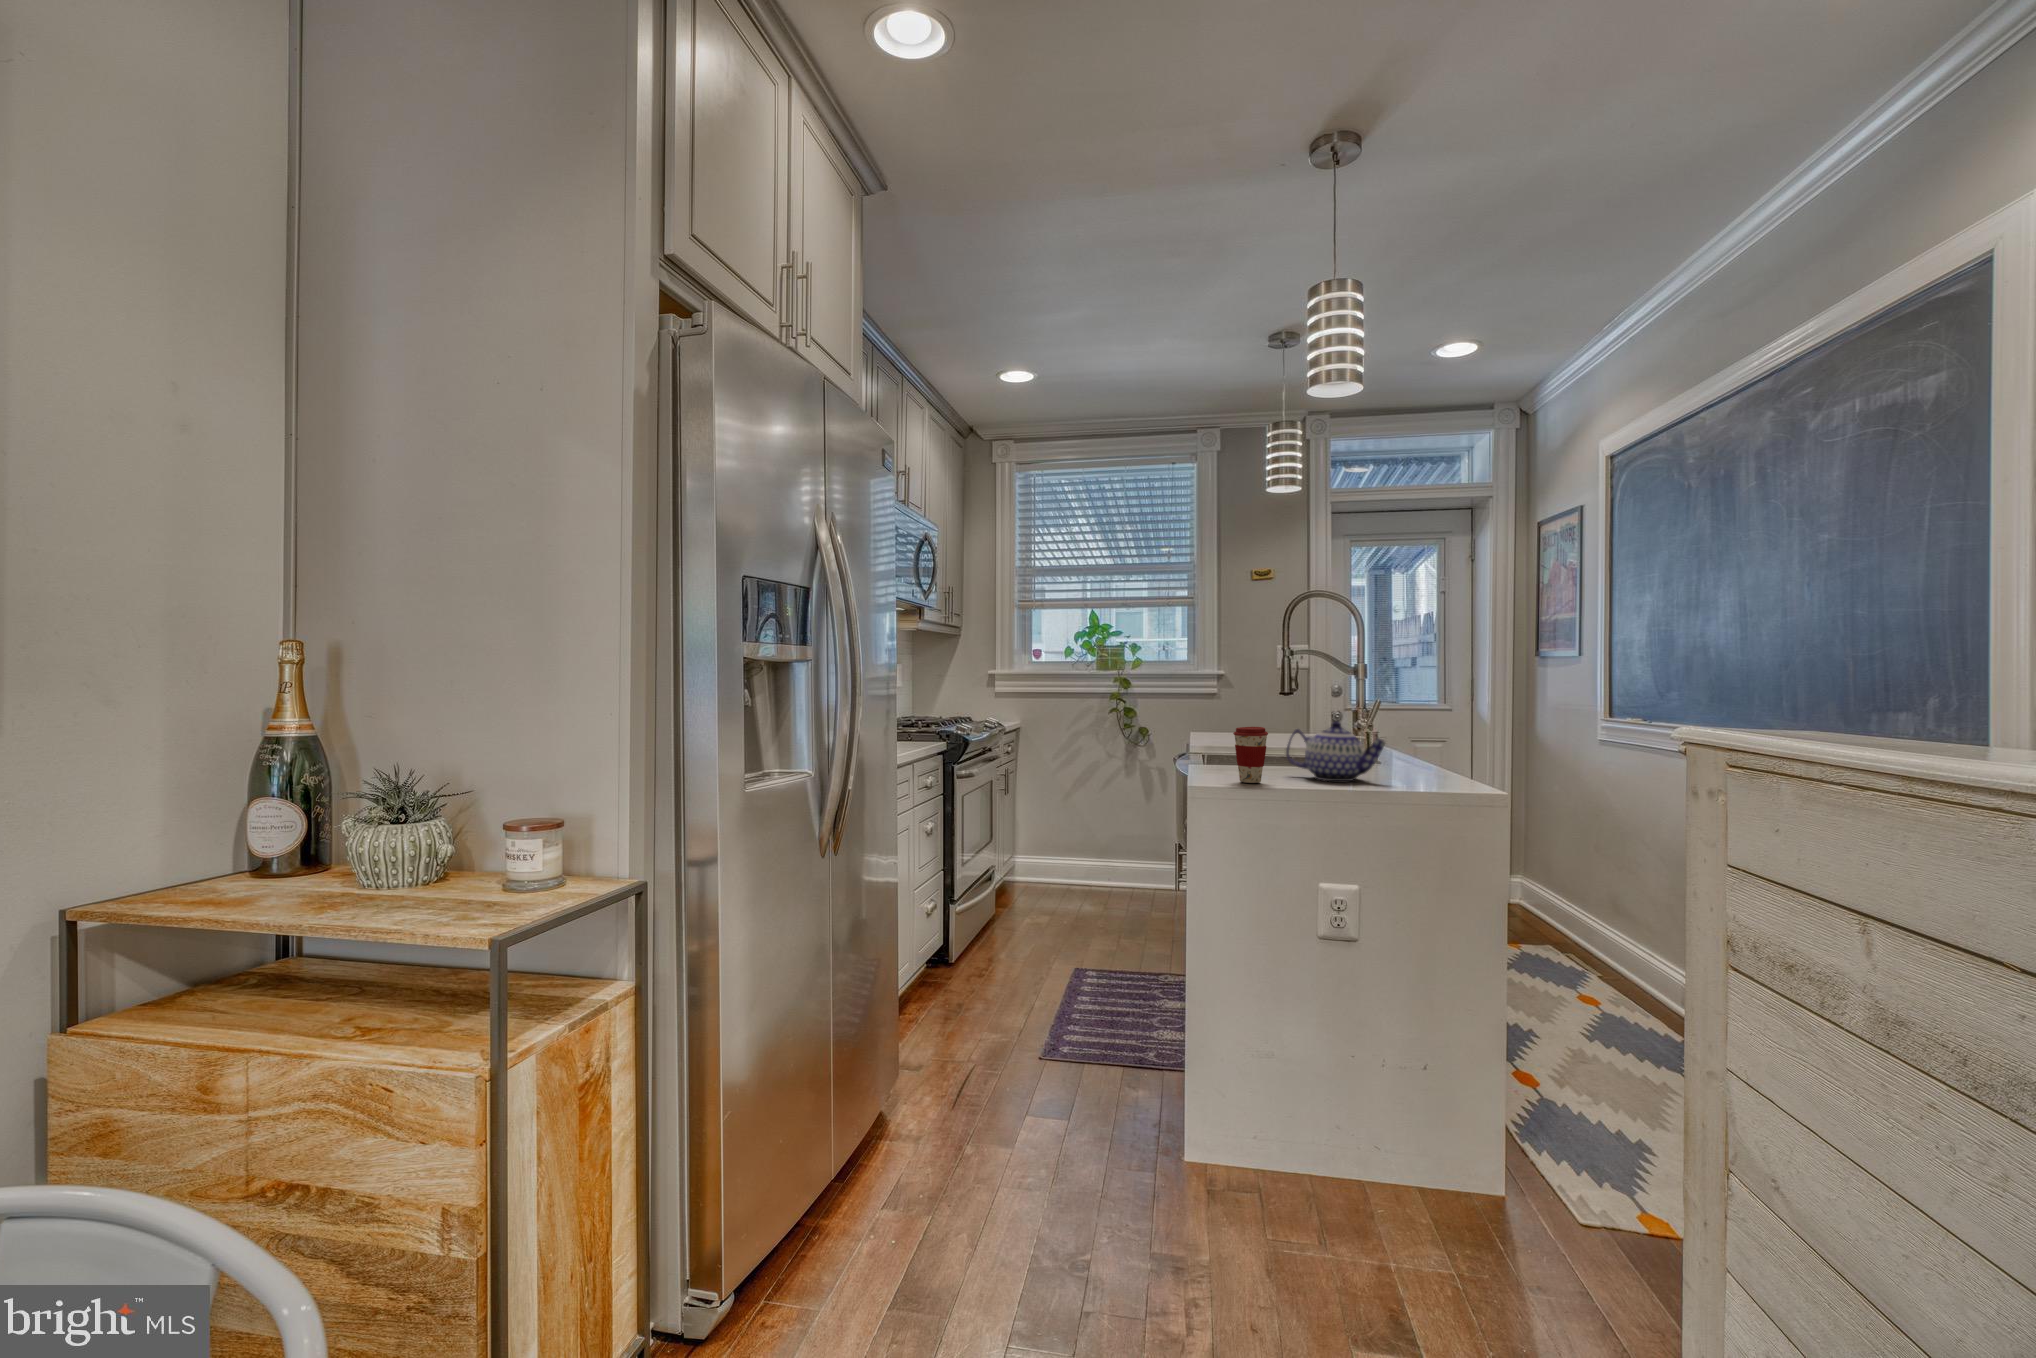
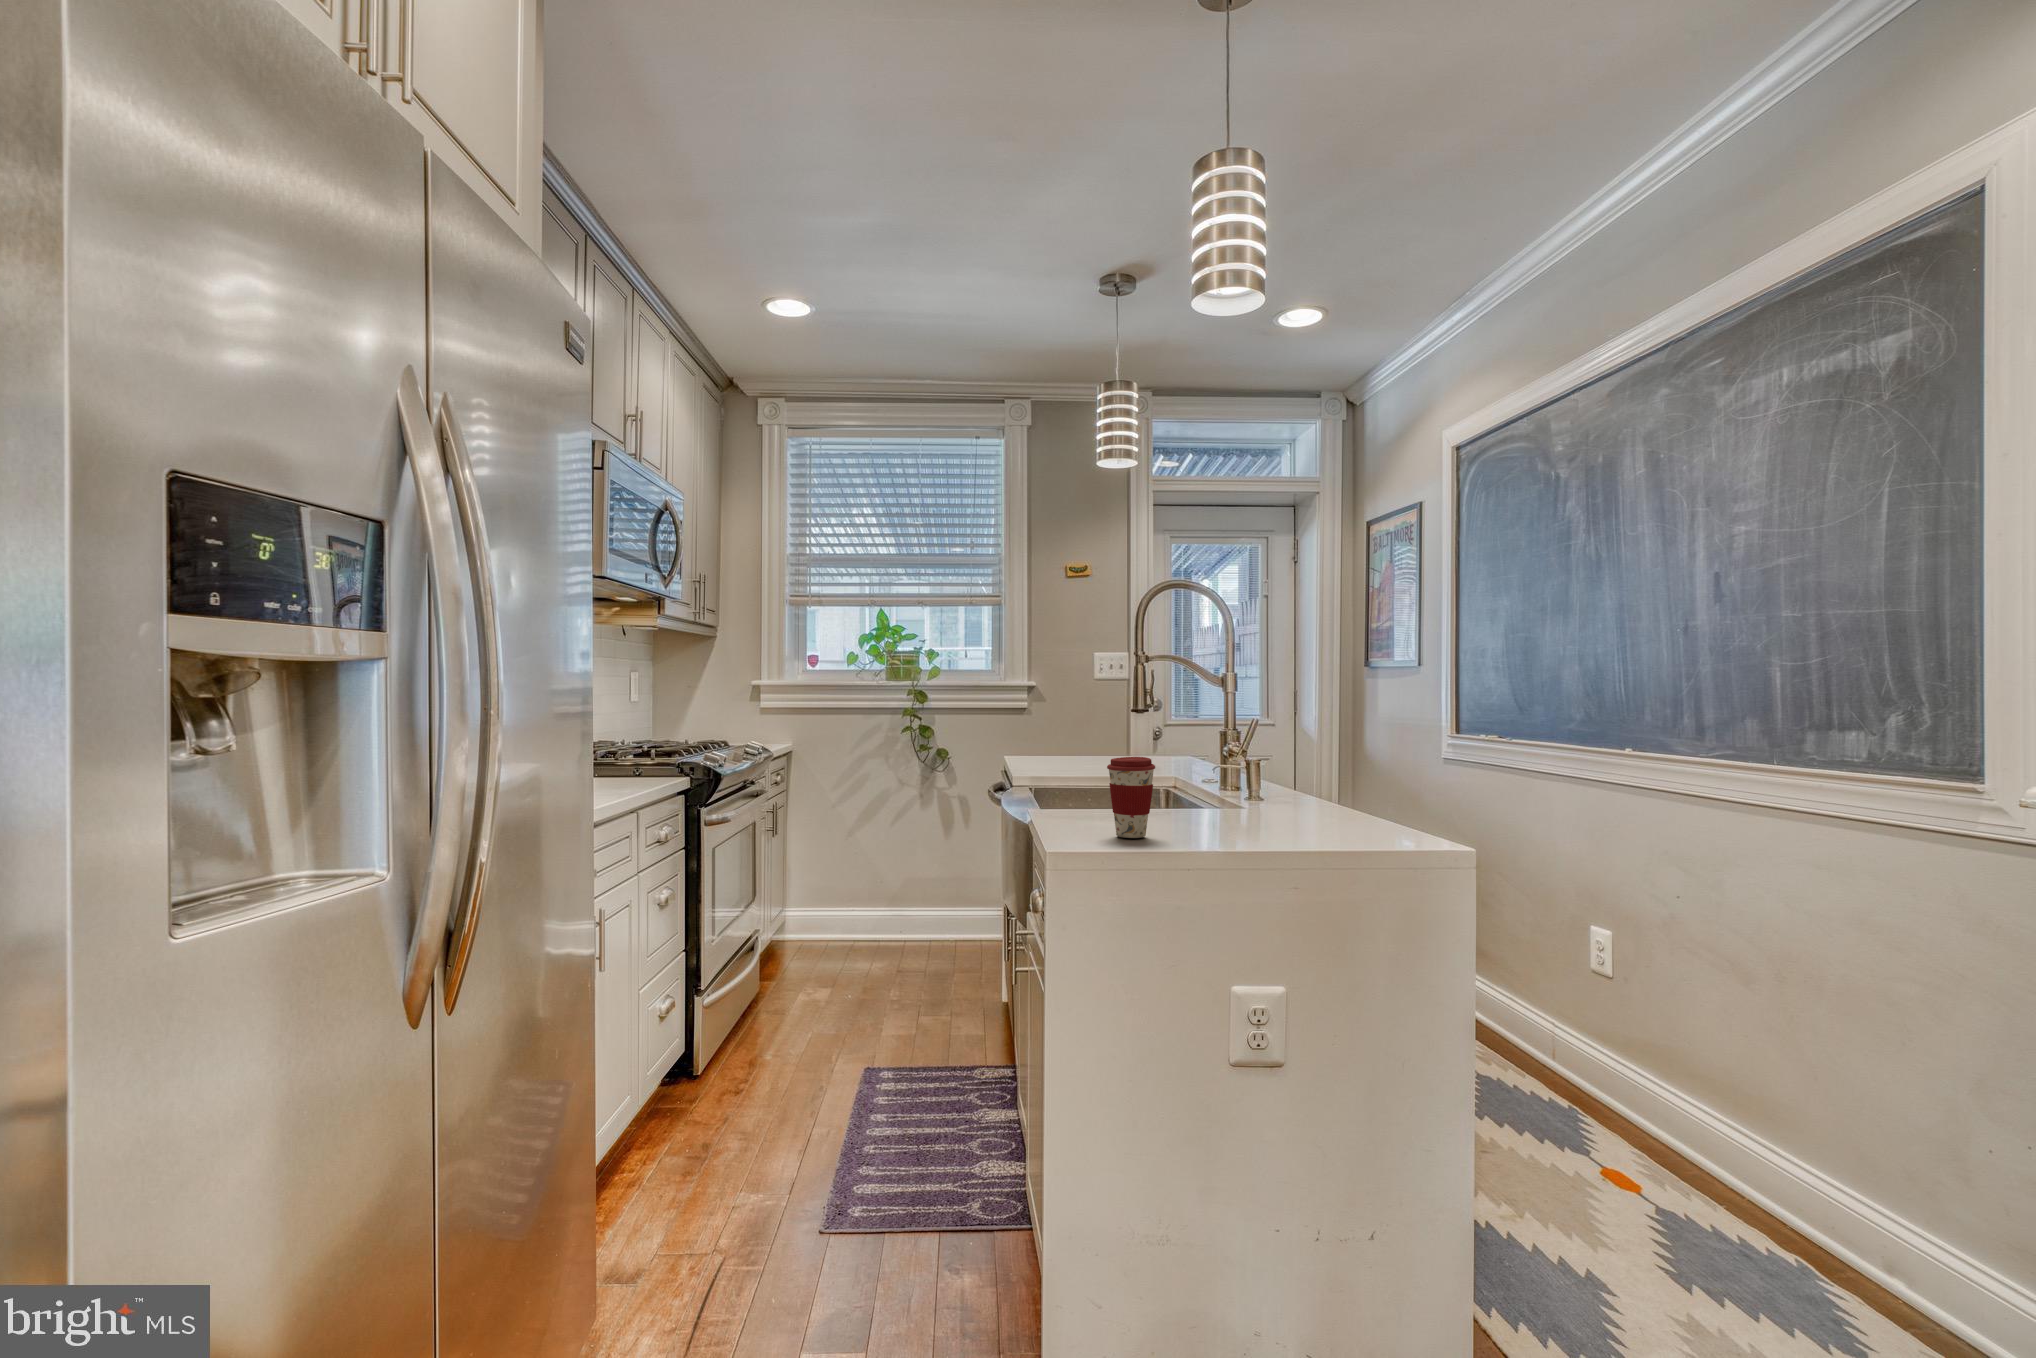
teapot: present [1286,722,1385,781] -> none [1170,747,1305,830]

